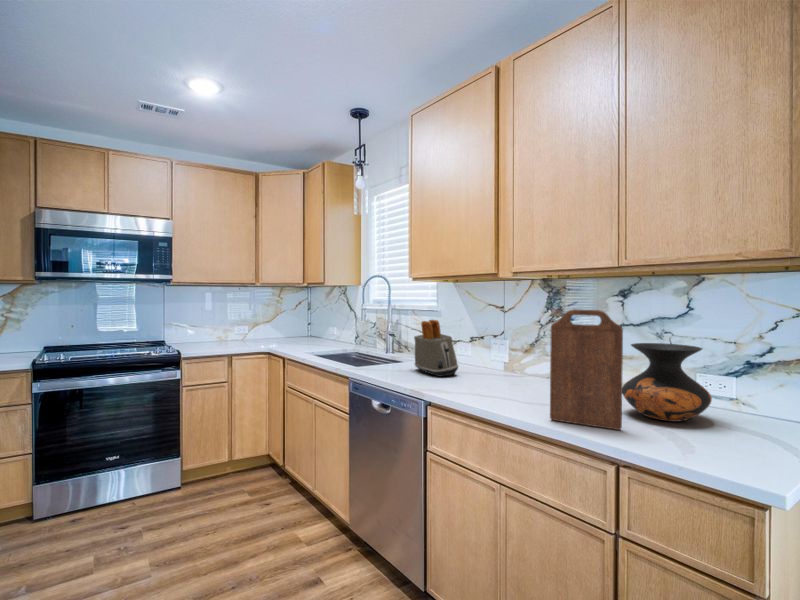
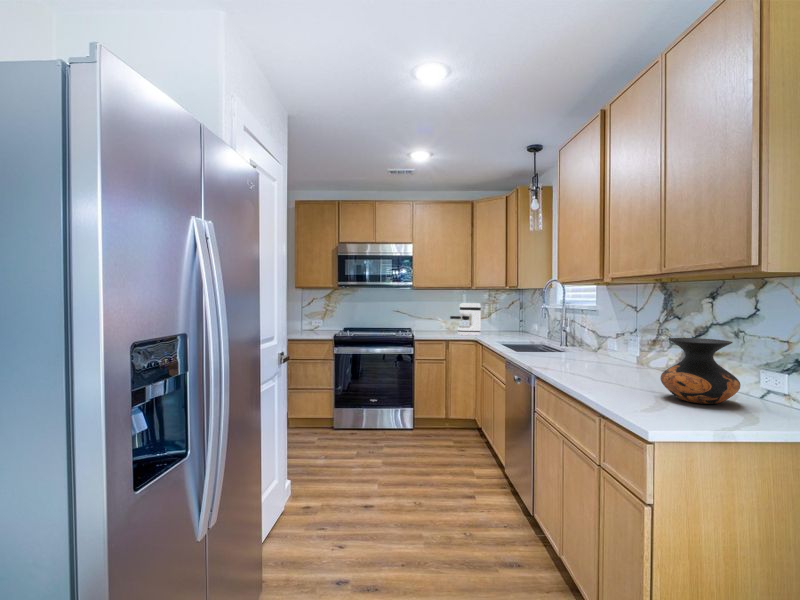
coffee maker: none [228,303,272,346] -> present [450,303,481,335]
cutting board: present [550,309,623,430] -> none [587,307,632,399]
toaster: present [414,320,458,377] -> none [556,317,585,363]

